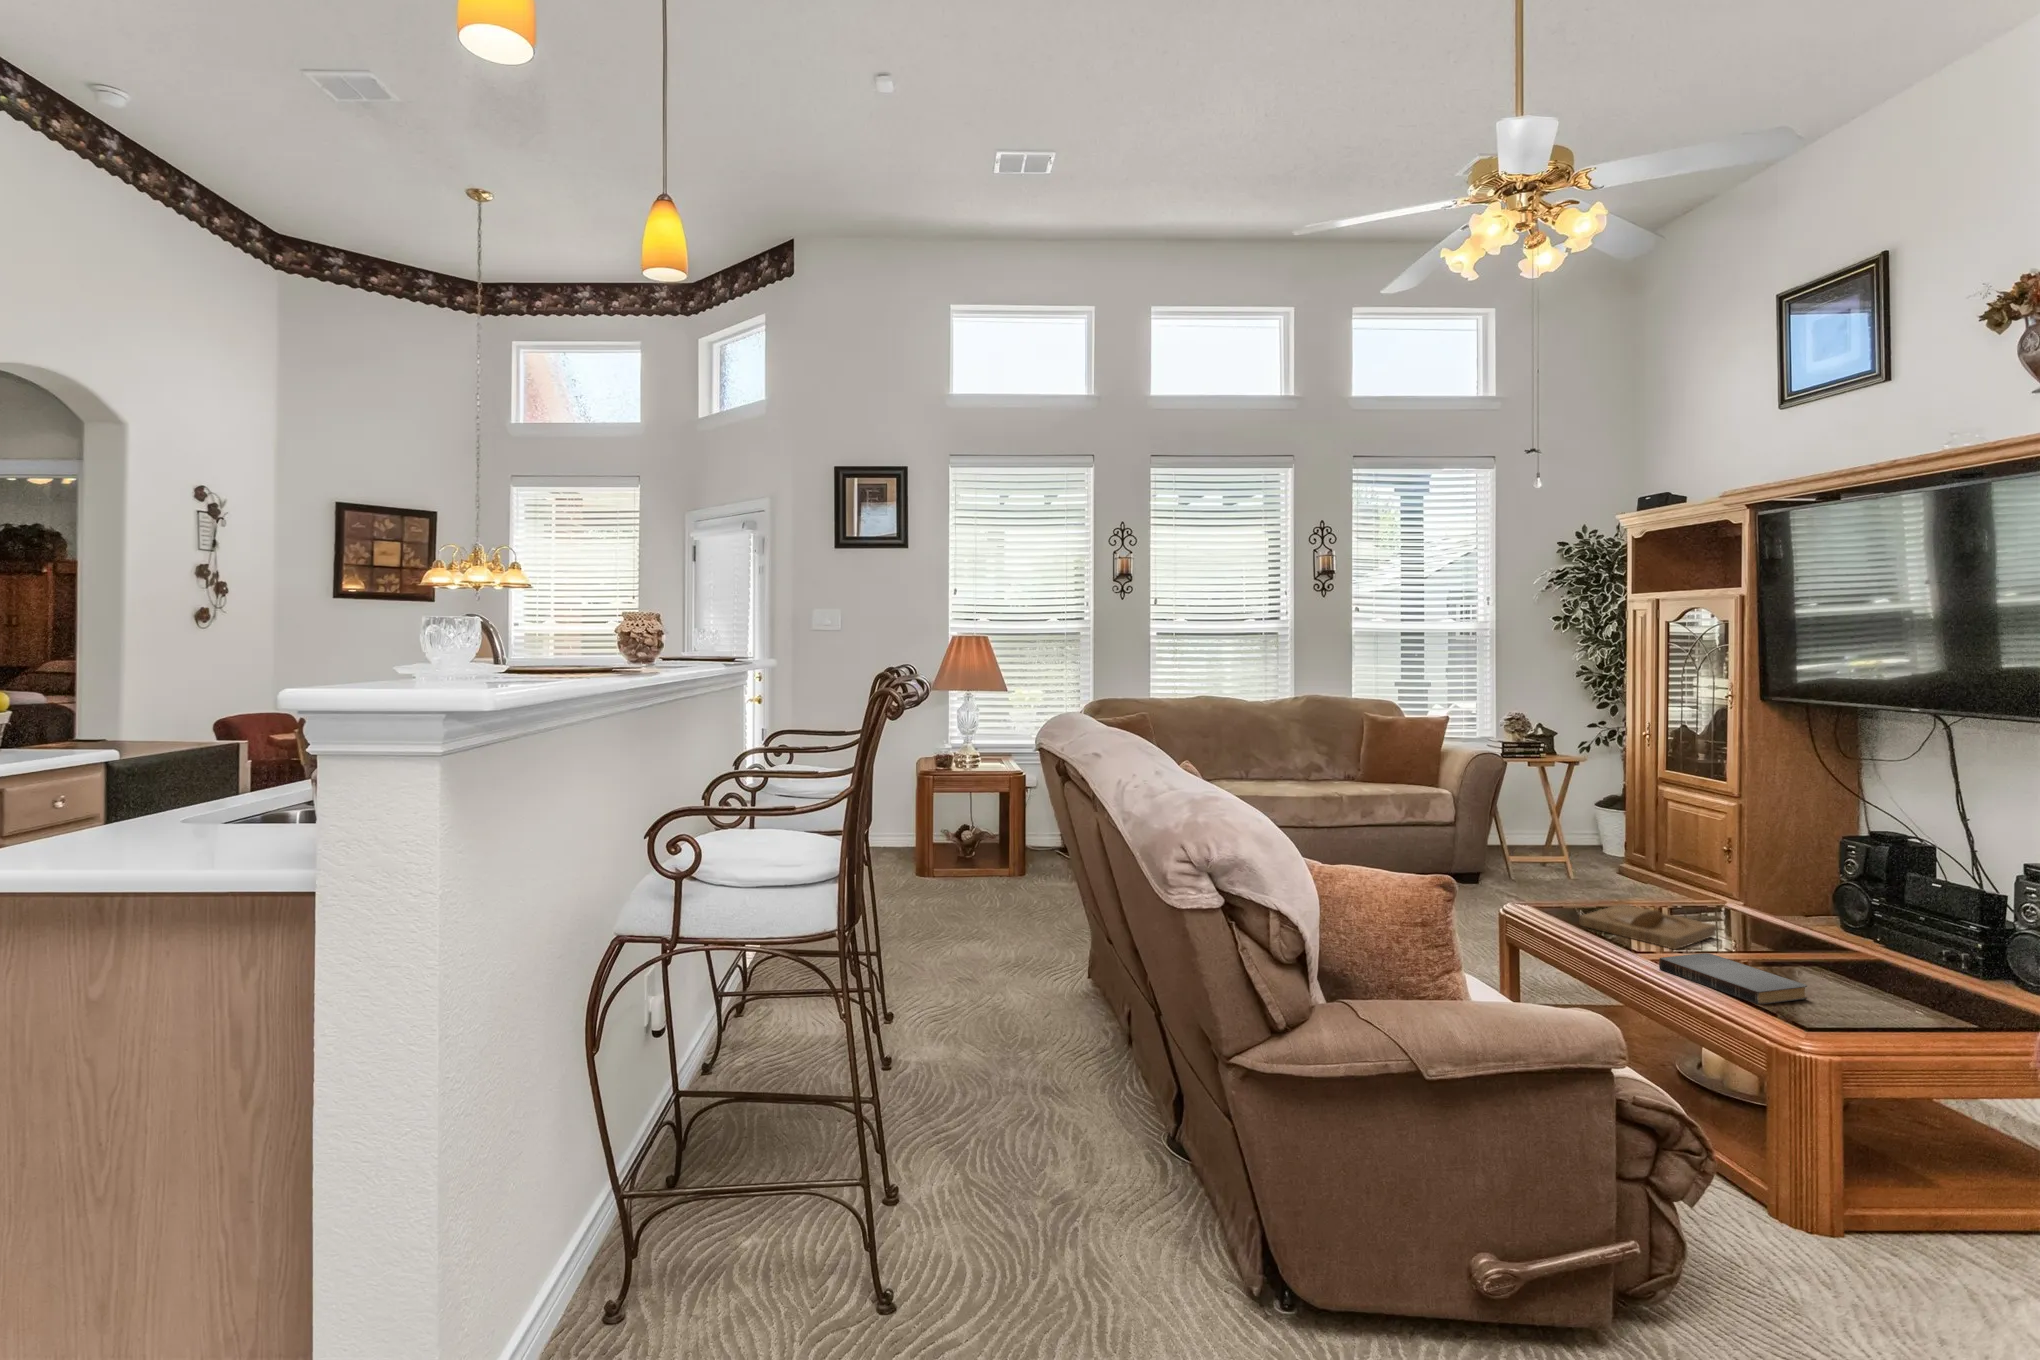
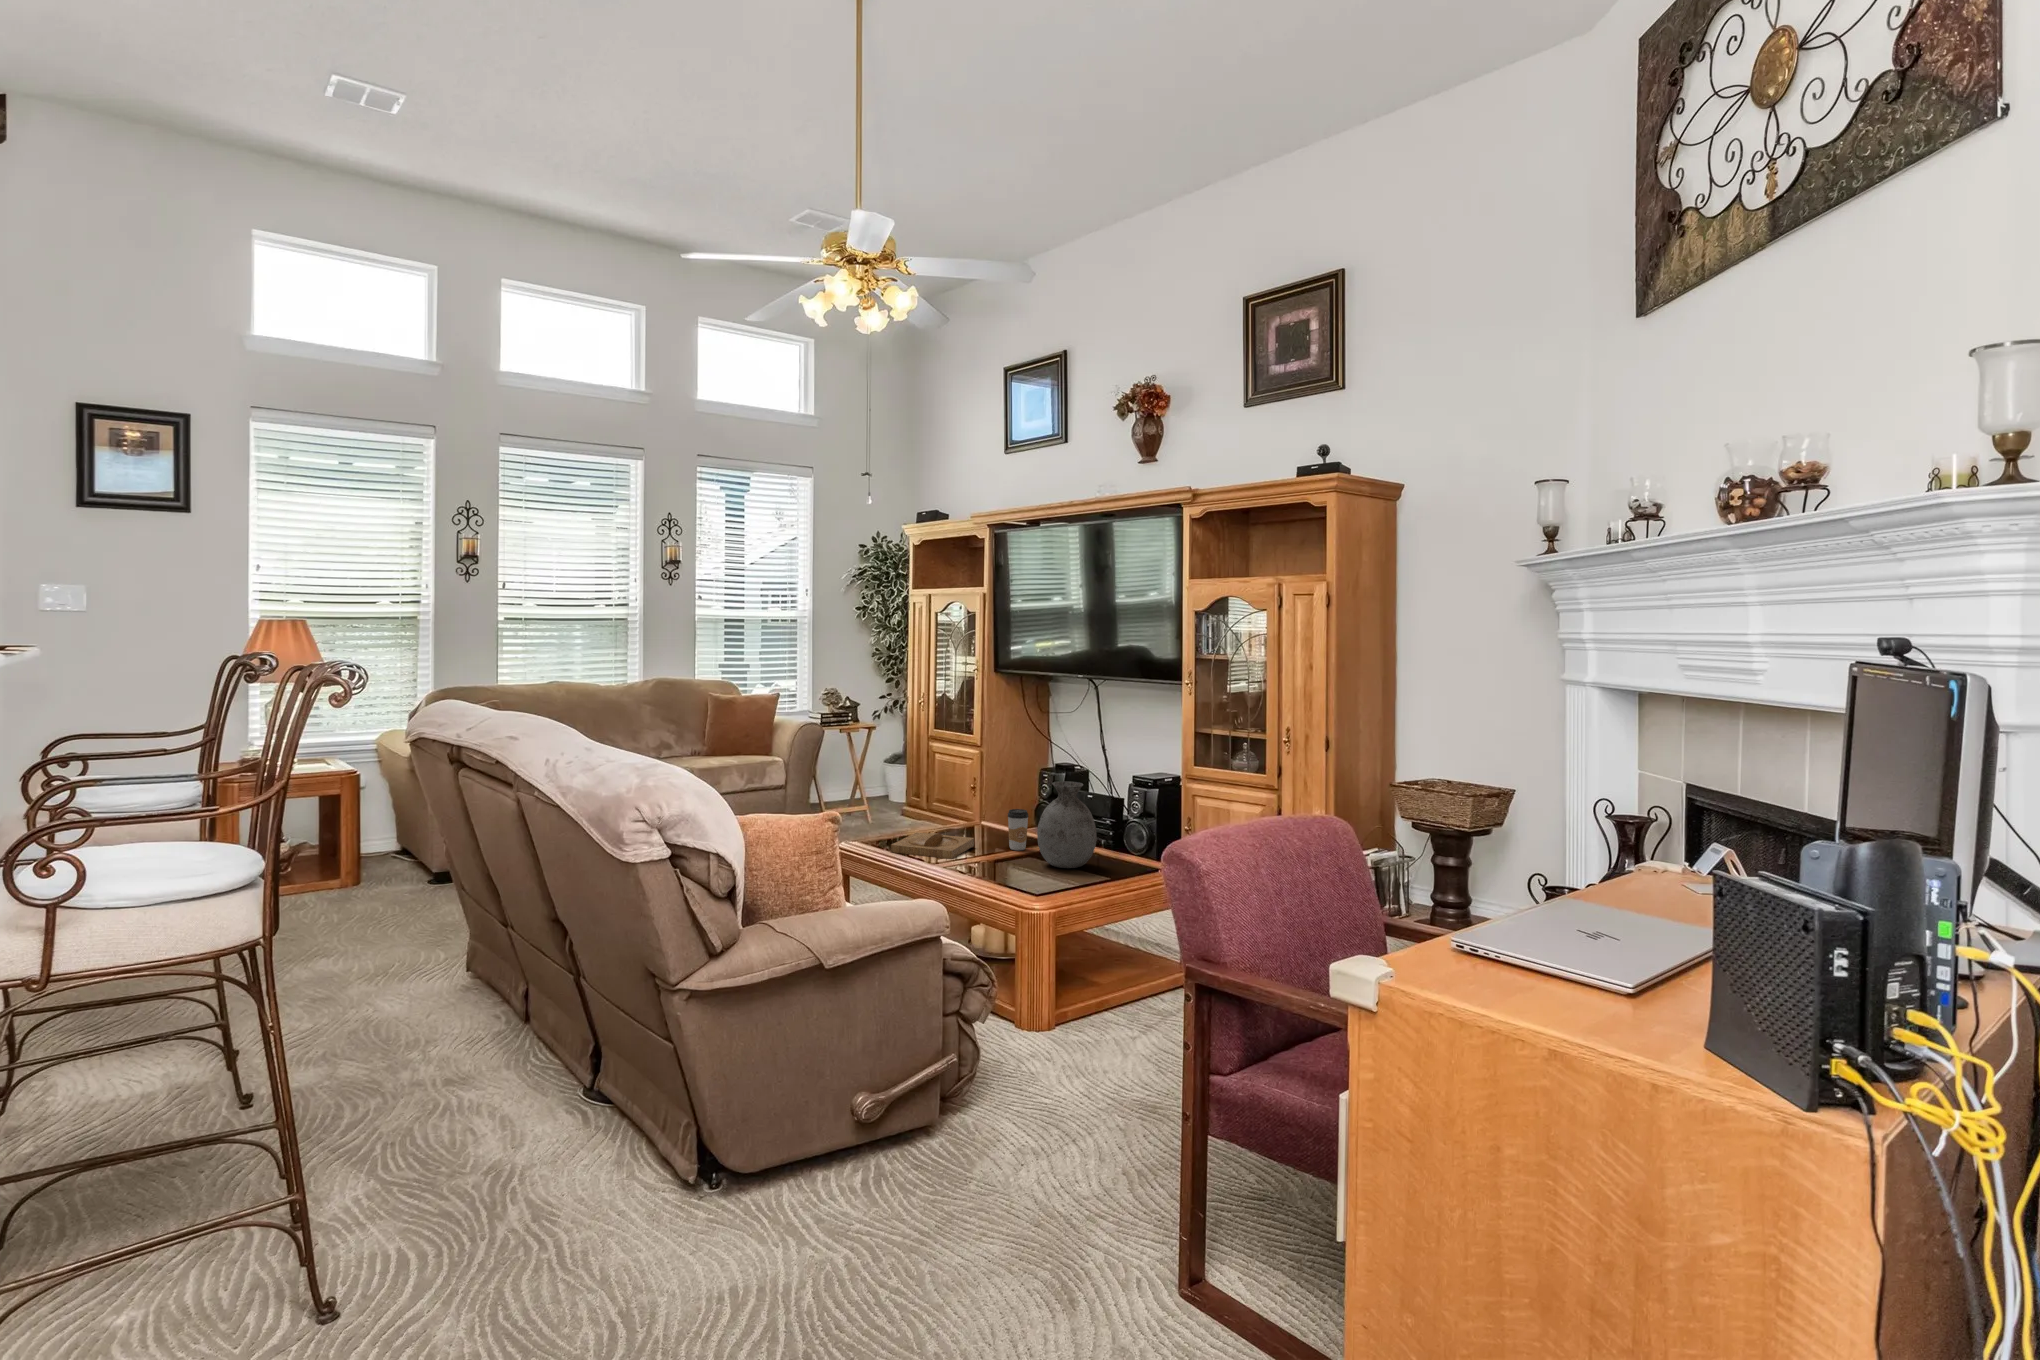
vase: none [1831,865,1955,1001] -> present [1037,781,1097,868]
coffee cup: none [1776,894,1815,955] -> present [1008,809,1029,850]
book: present [1659,953,1807,1004] -> none [944,857,1026,884]

